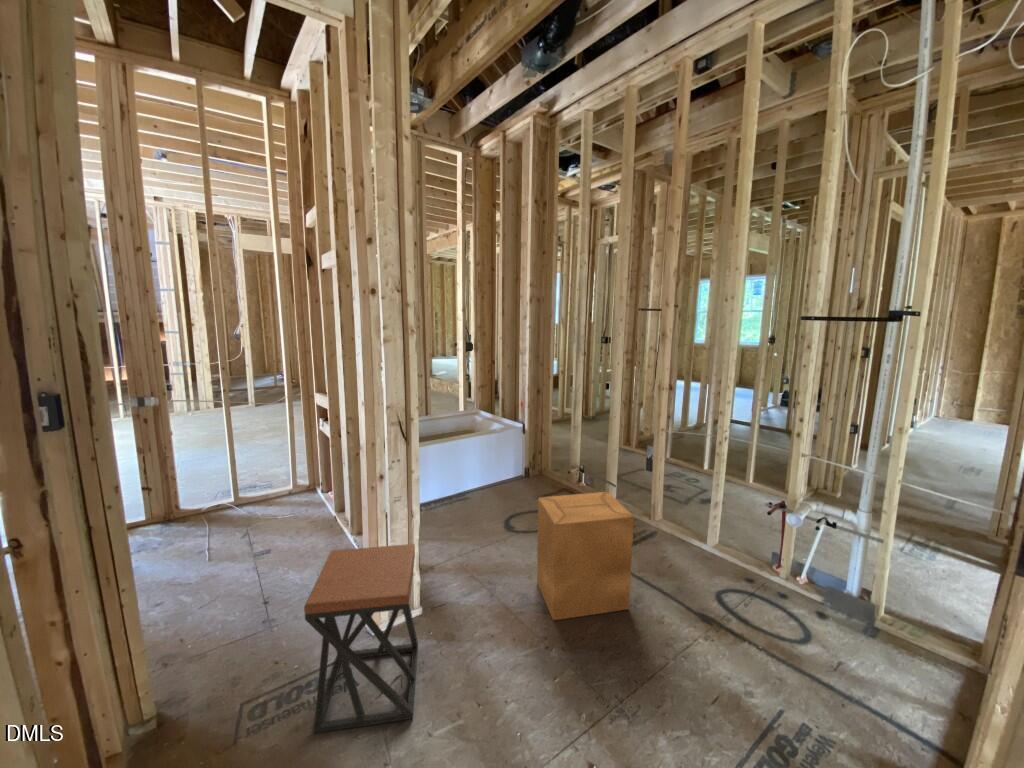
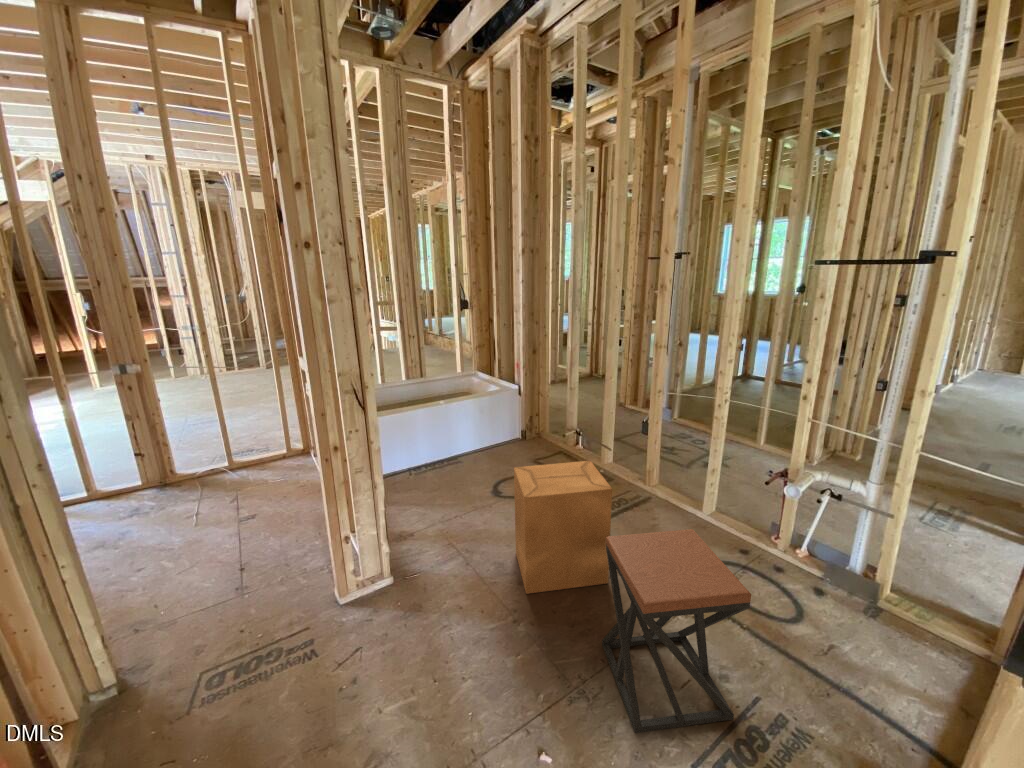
stool: present [304,544,418,733] -> present [602,529,751,733]

